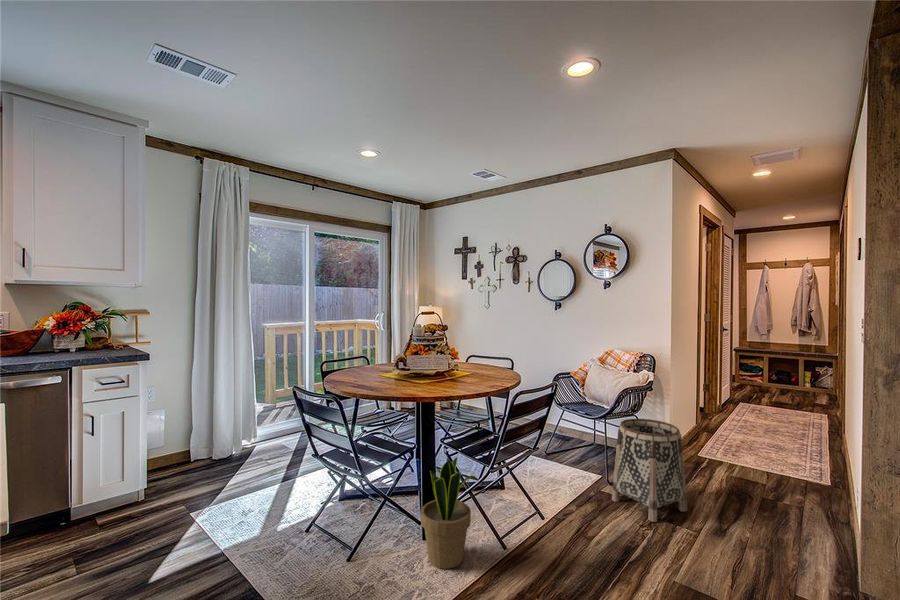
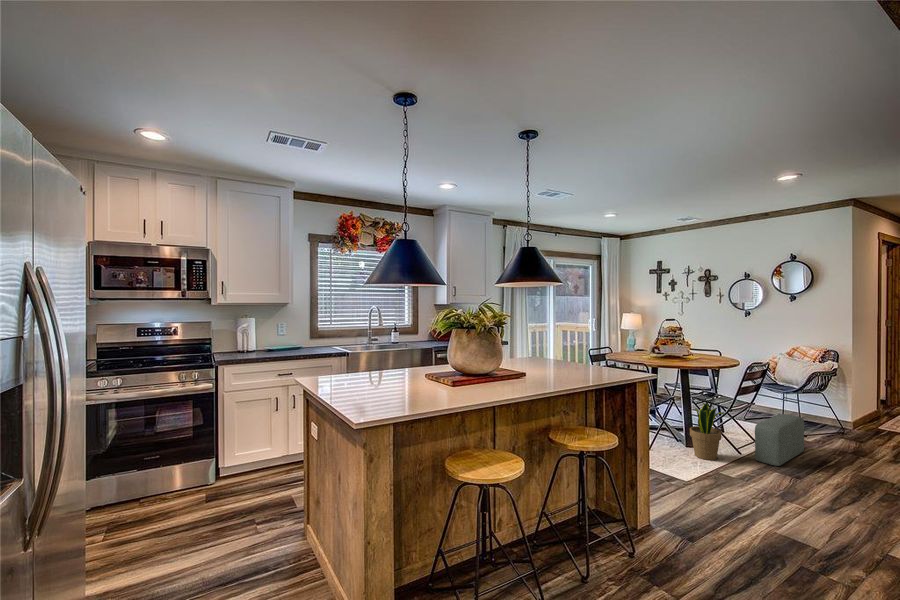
basket: present [612,419,687,522] -> none [808,391,868,454]
pouf: none [524,462,604,572] -> present [755,414,804,466]

